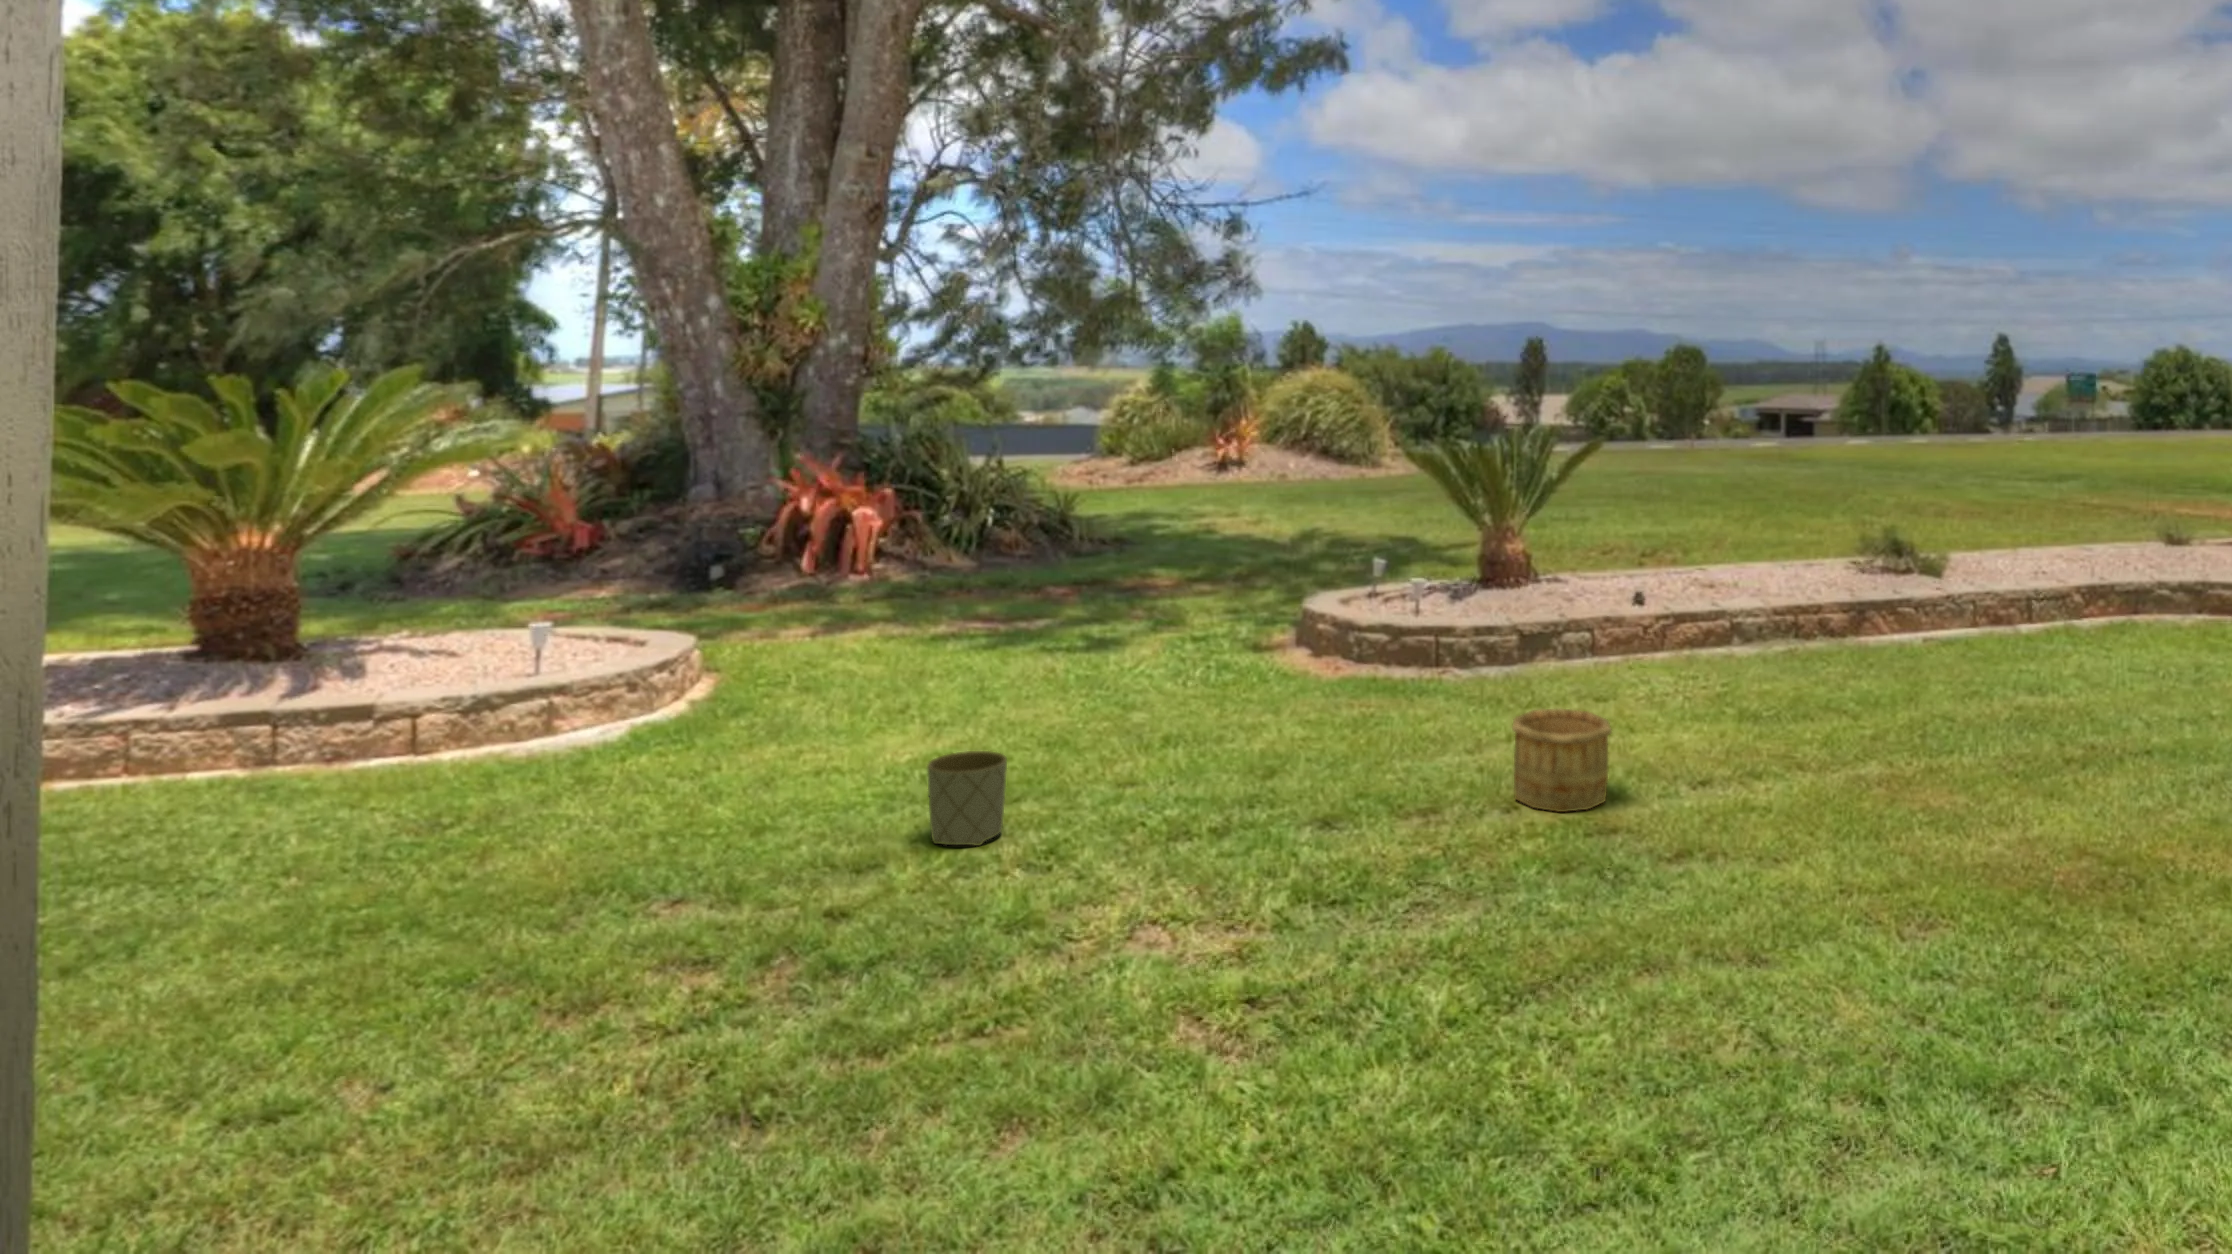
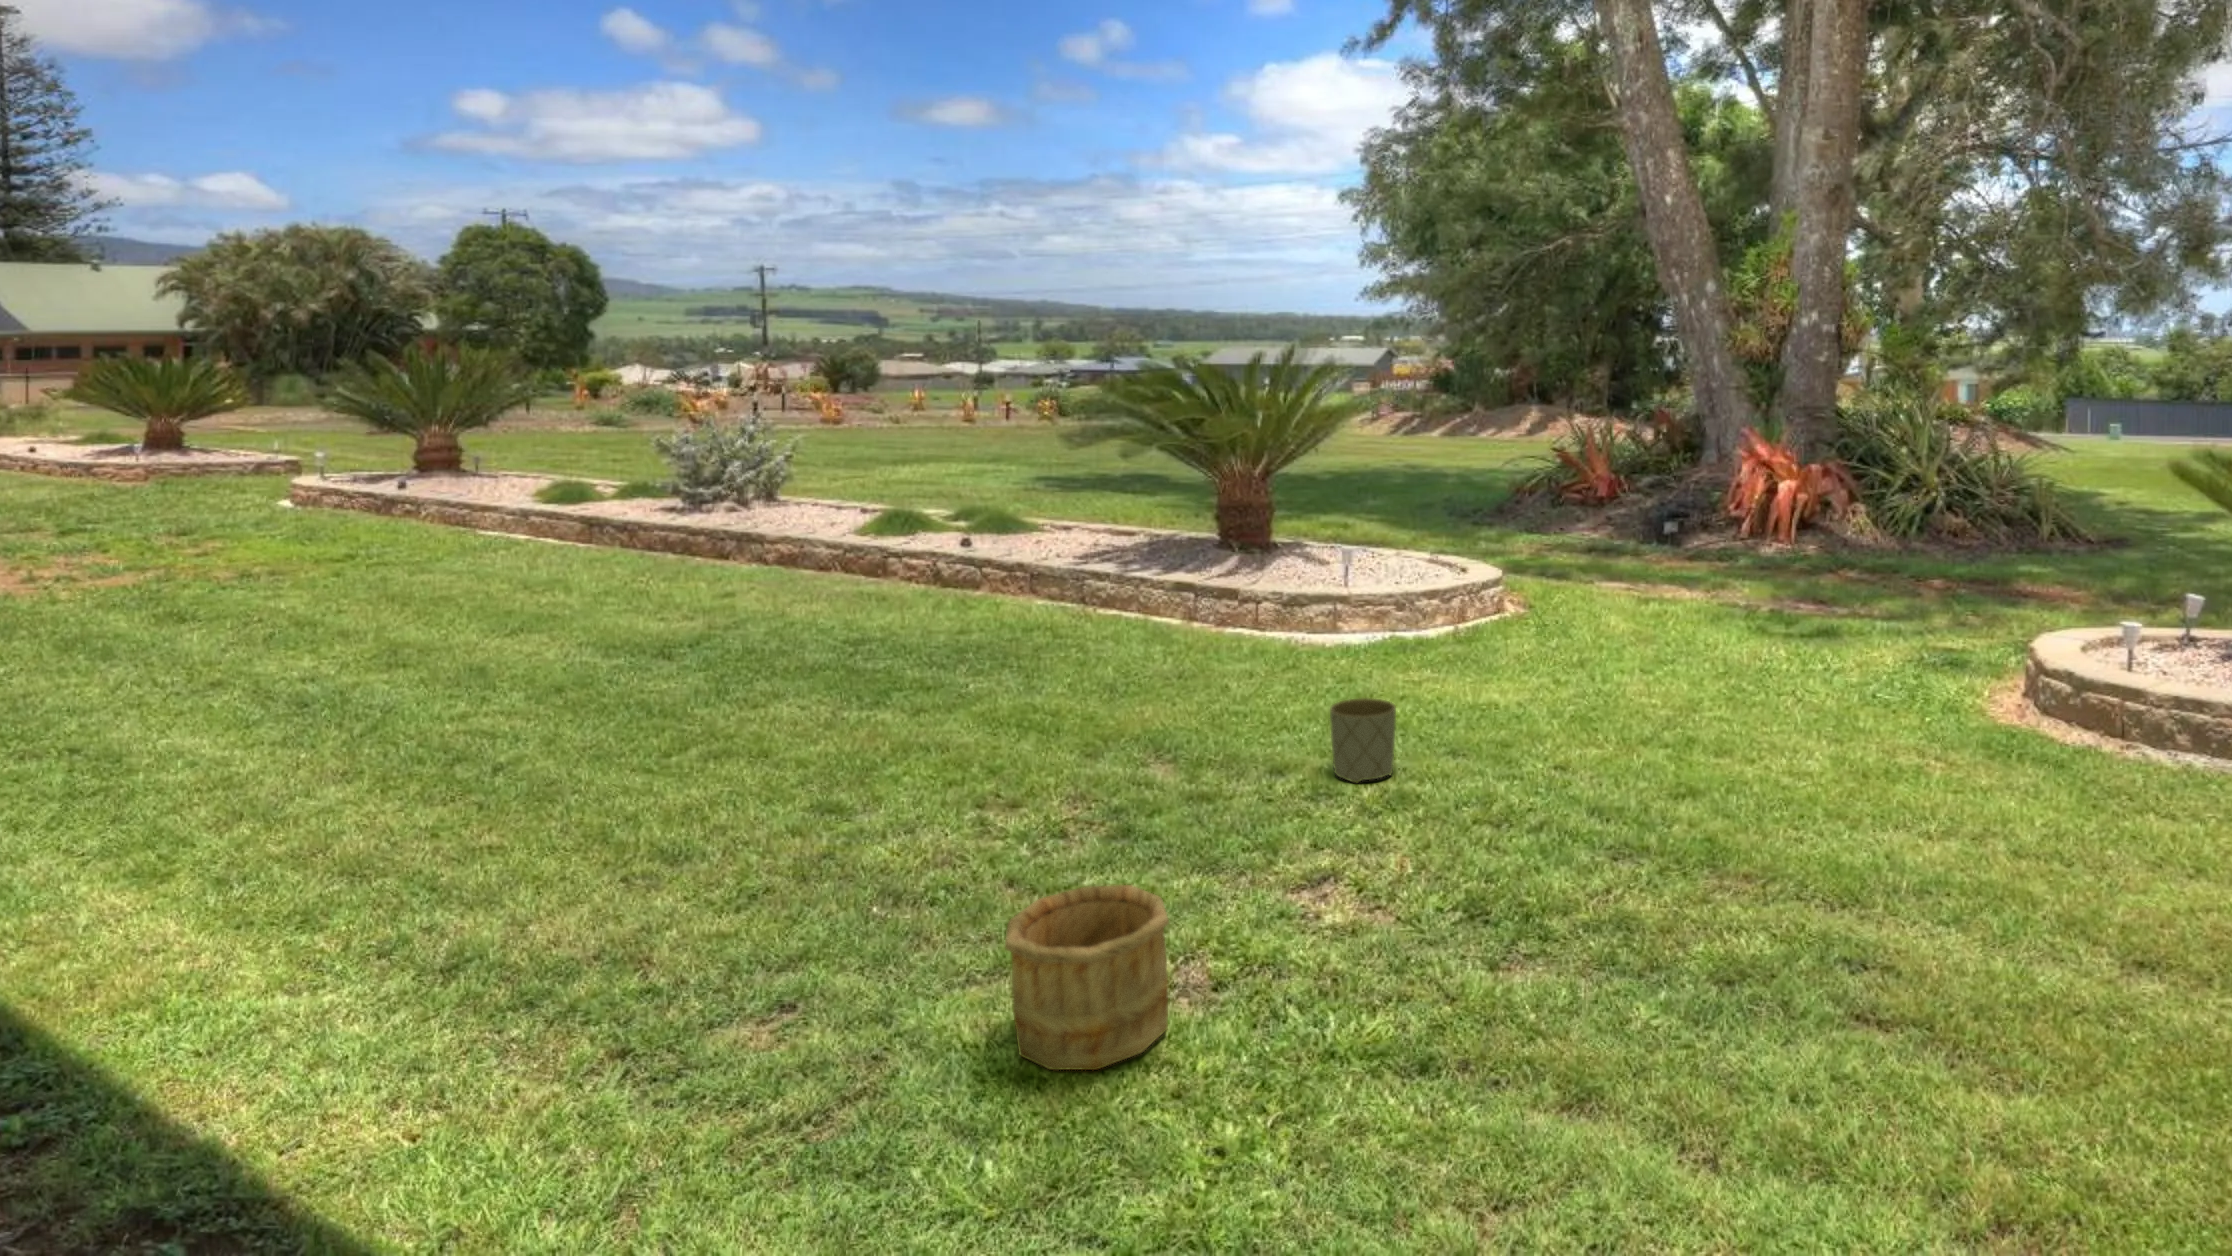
wooden bucket: present [1512,709,1612,812] -> present [1005,885,1169,1070]

